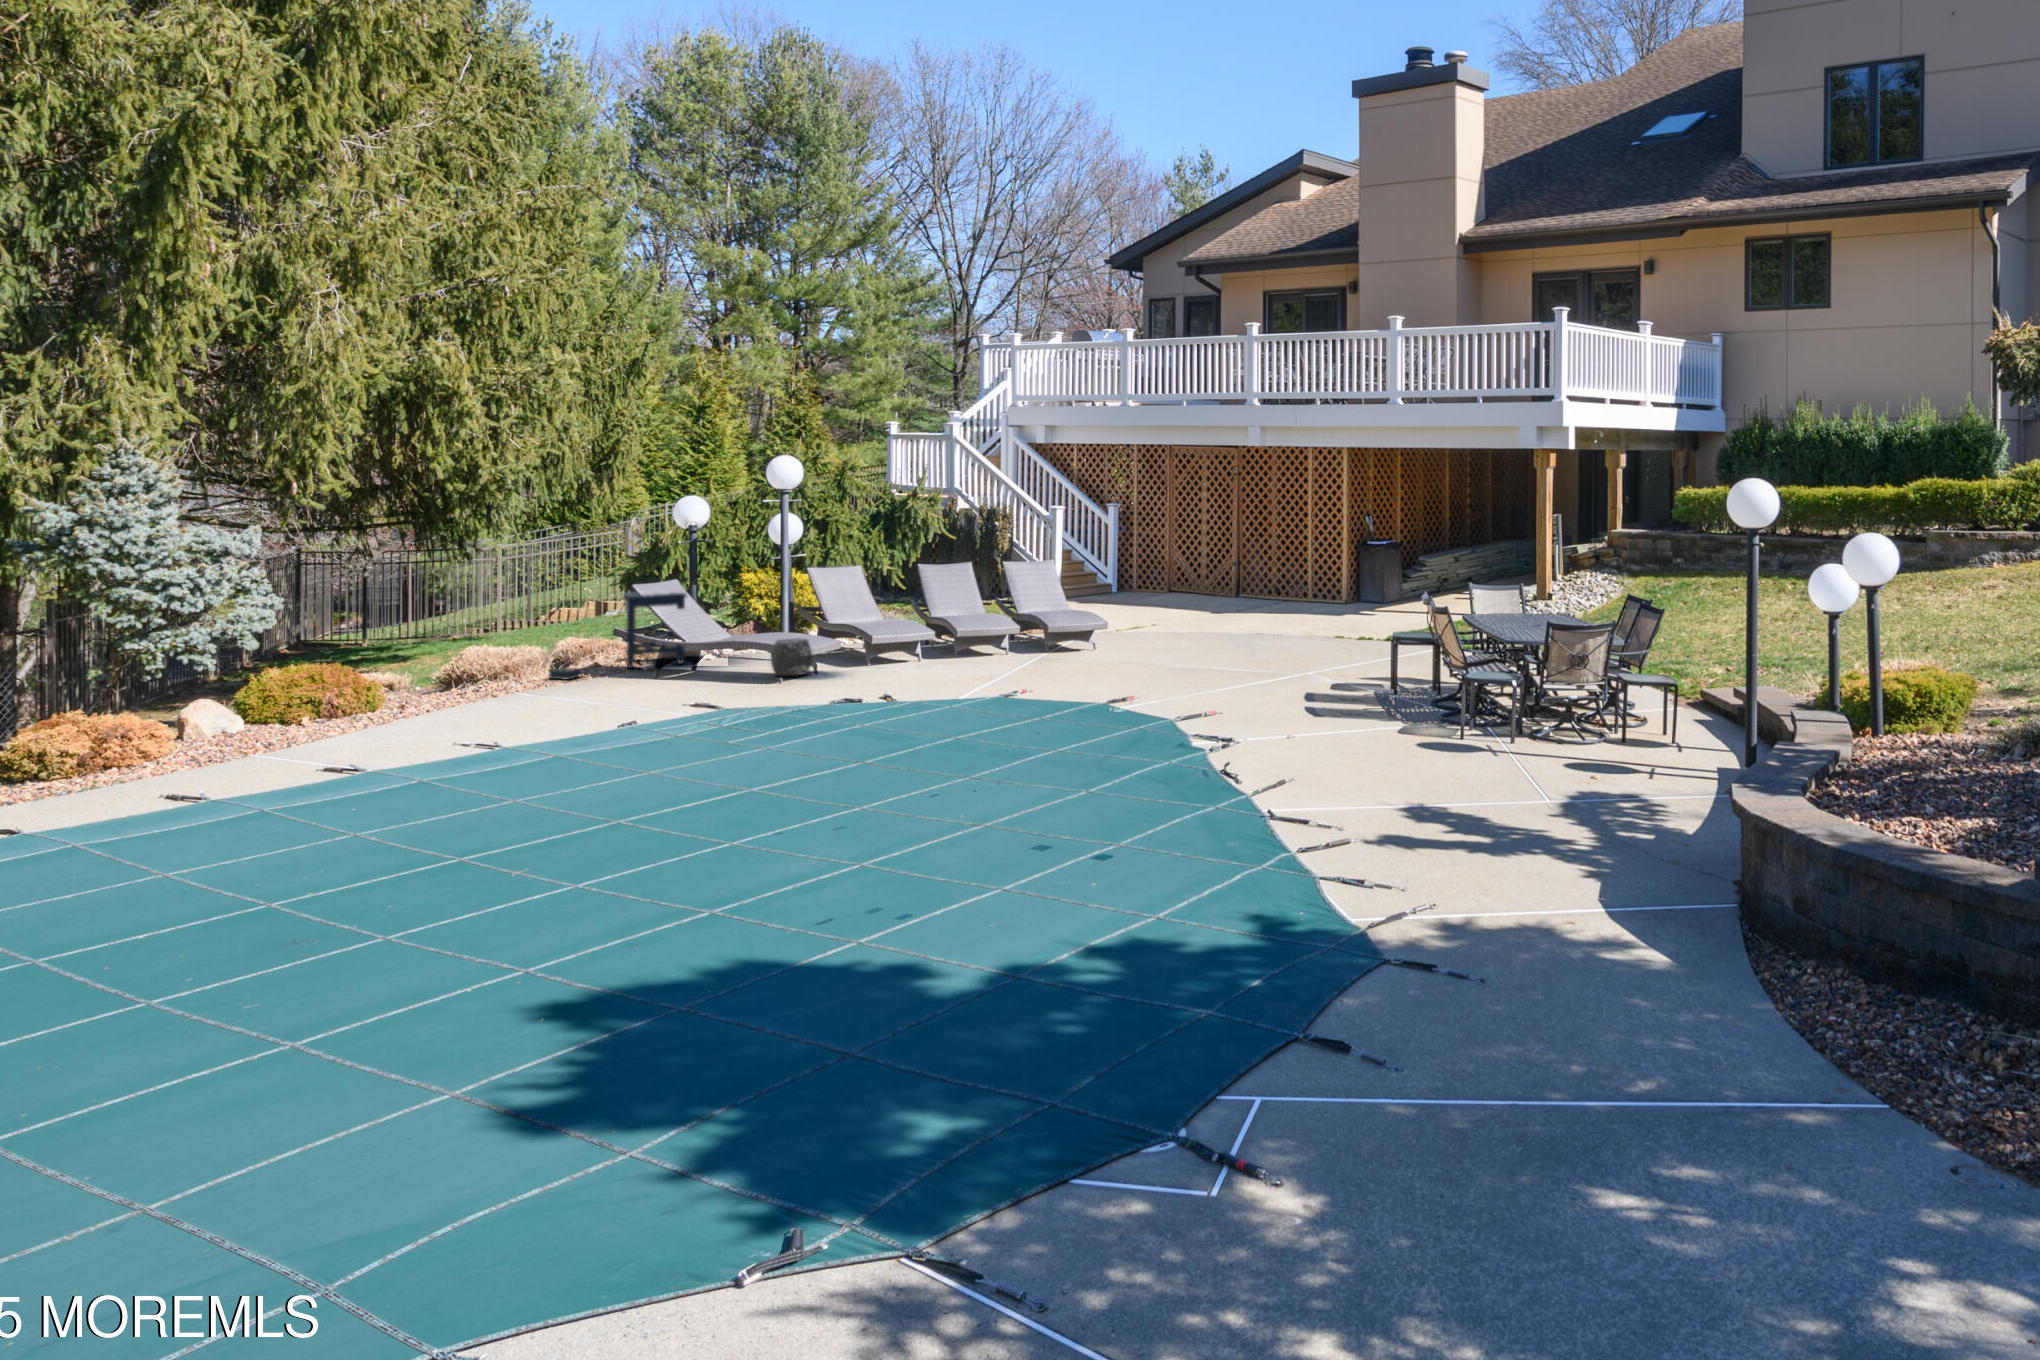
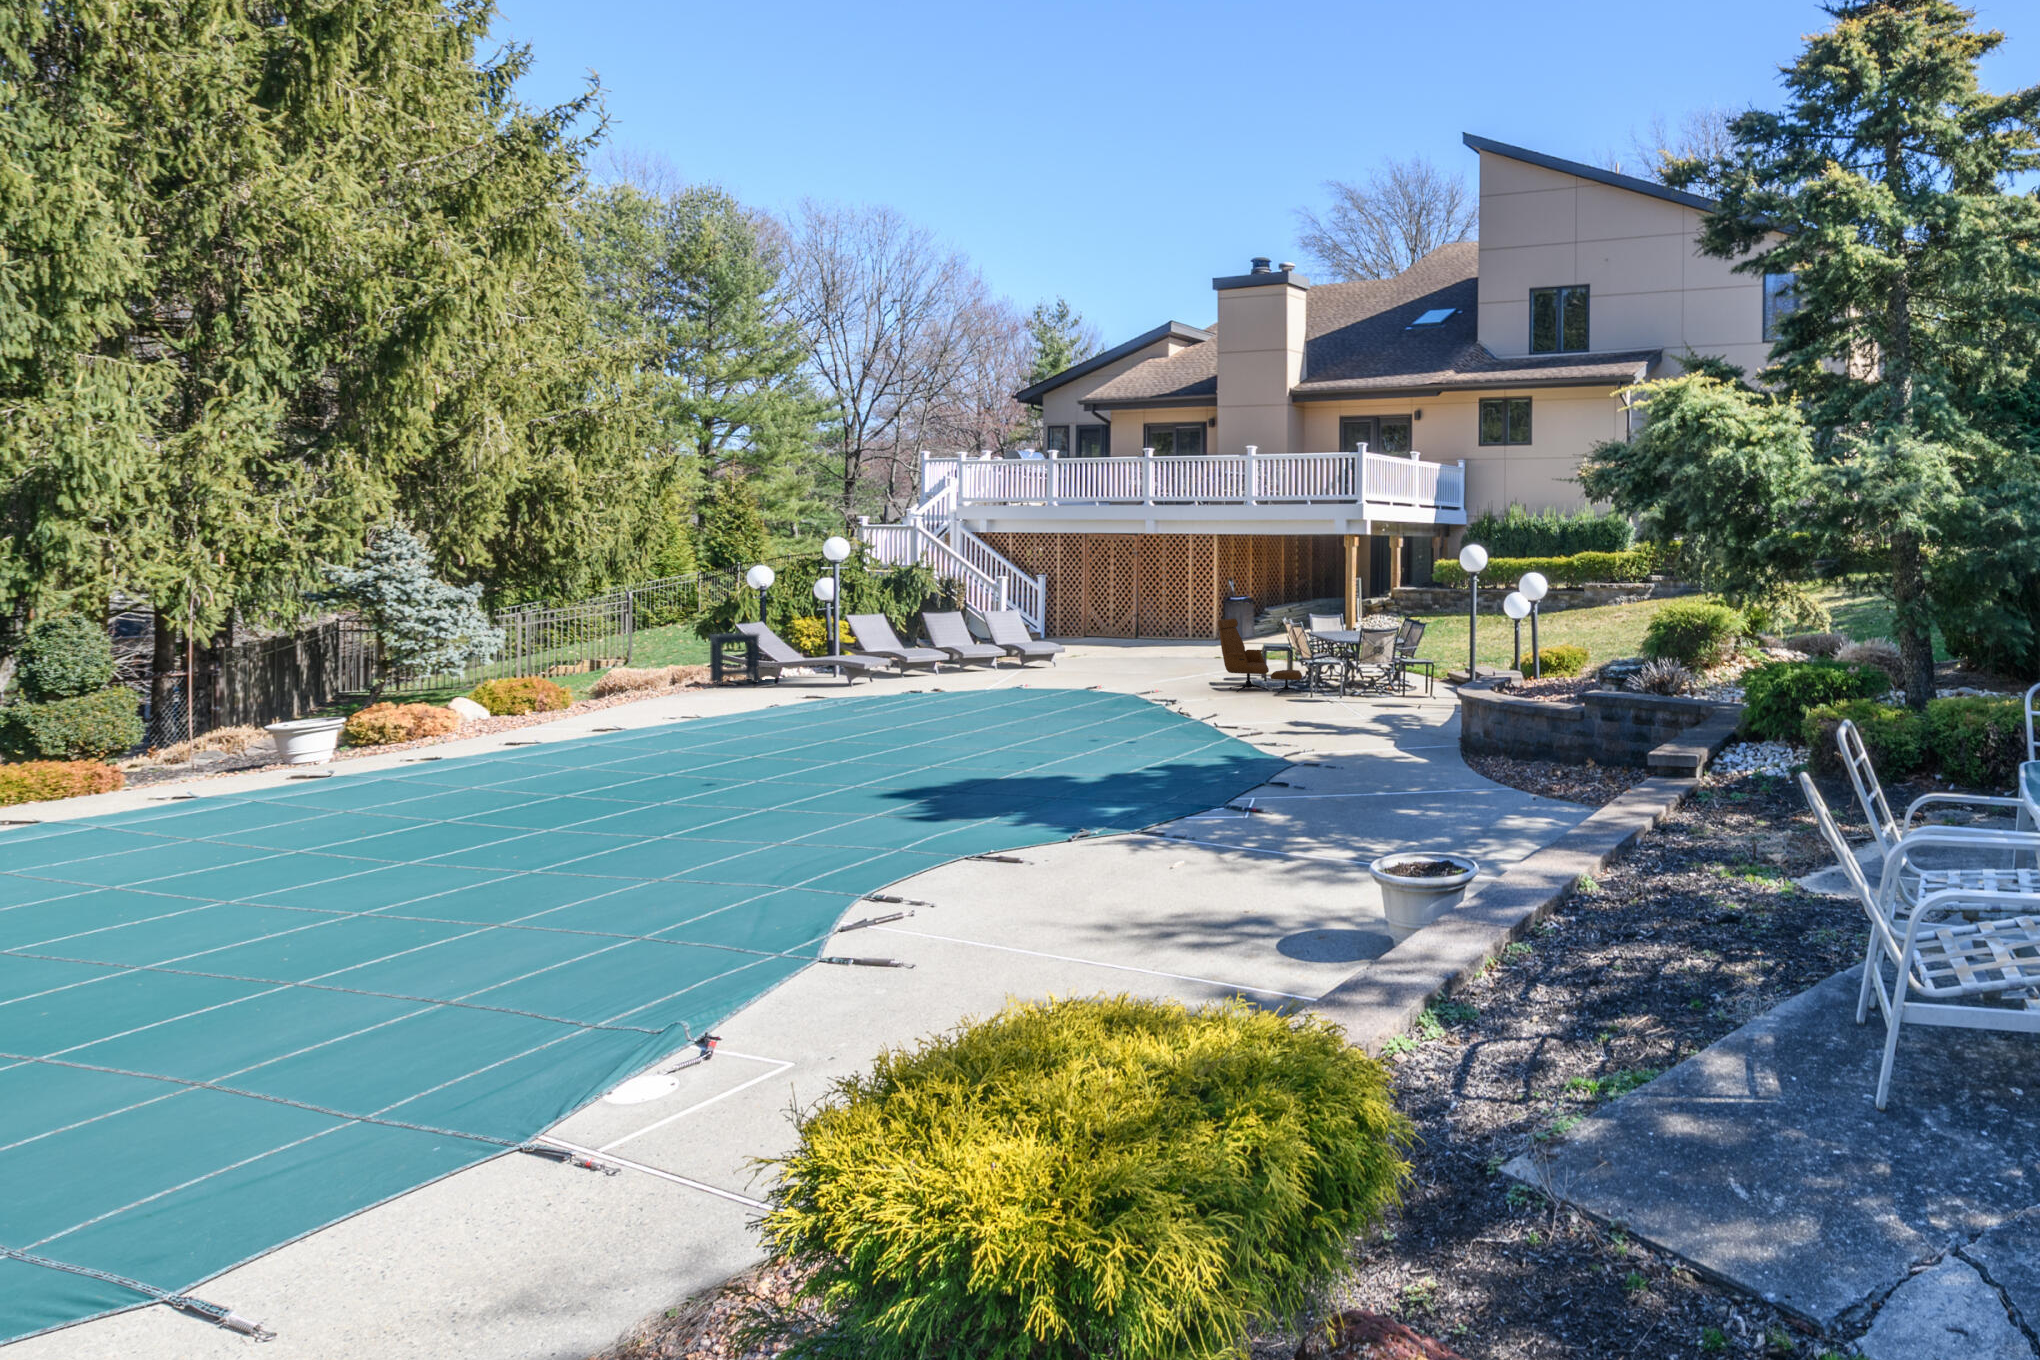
lounge chair: none [1315,598,1456,738] -> present [1218,619,1302,694]
woven basket: present [771,638,812,676] -> none [833,661,863,685]
decorative plant: present [546,646,584,680] -> none [659,668,692,692]

